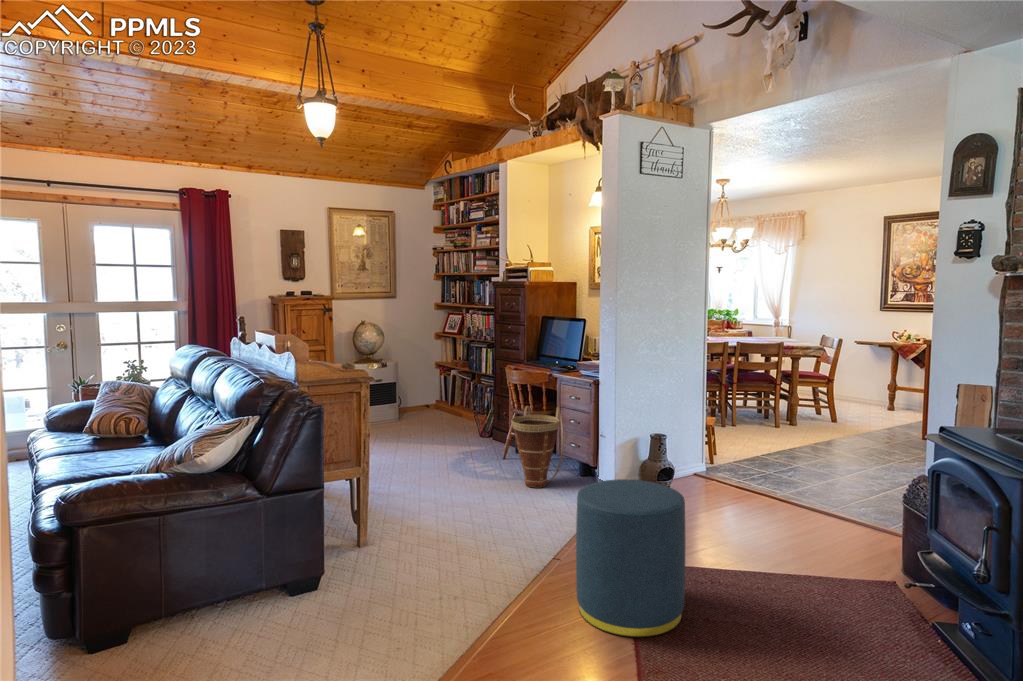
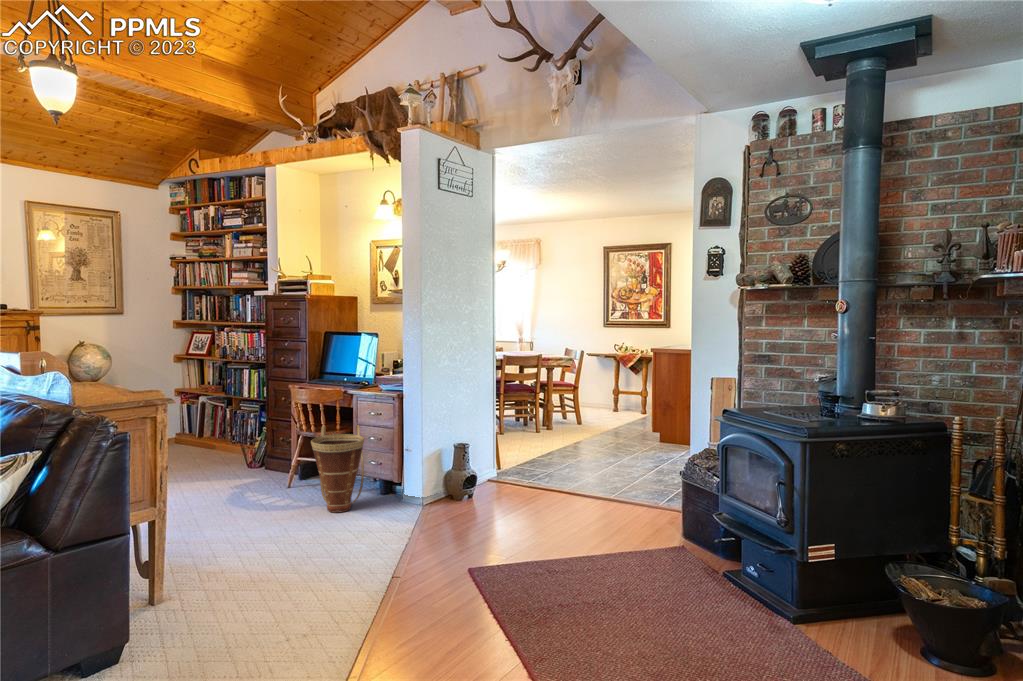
ottoman: present [576,479,686,638] -> none [441,481,545,634]

